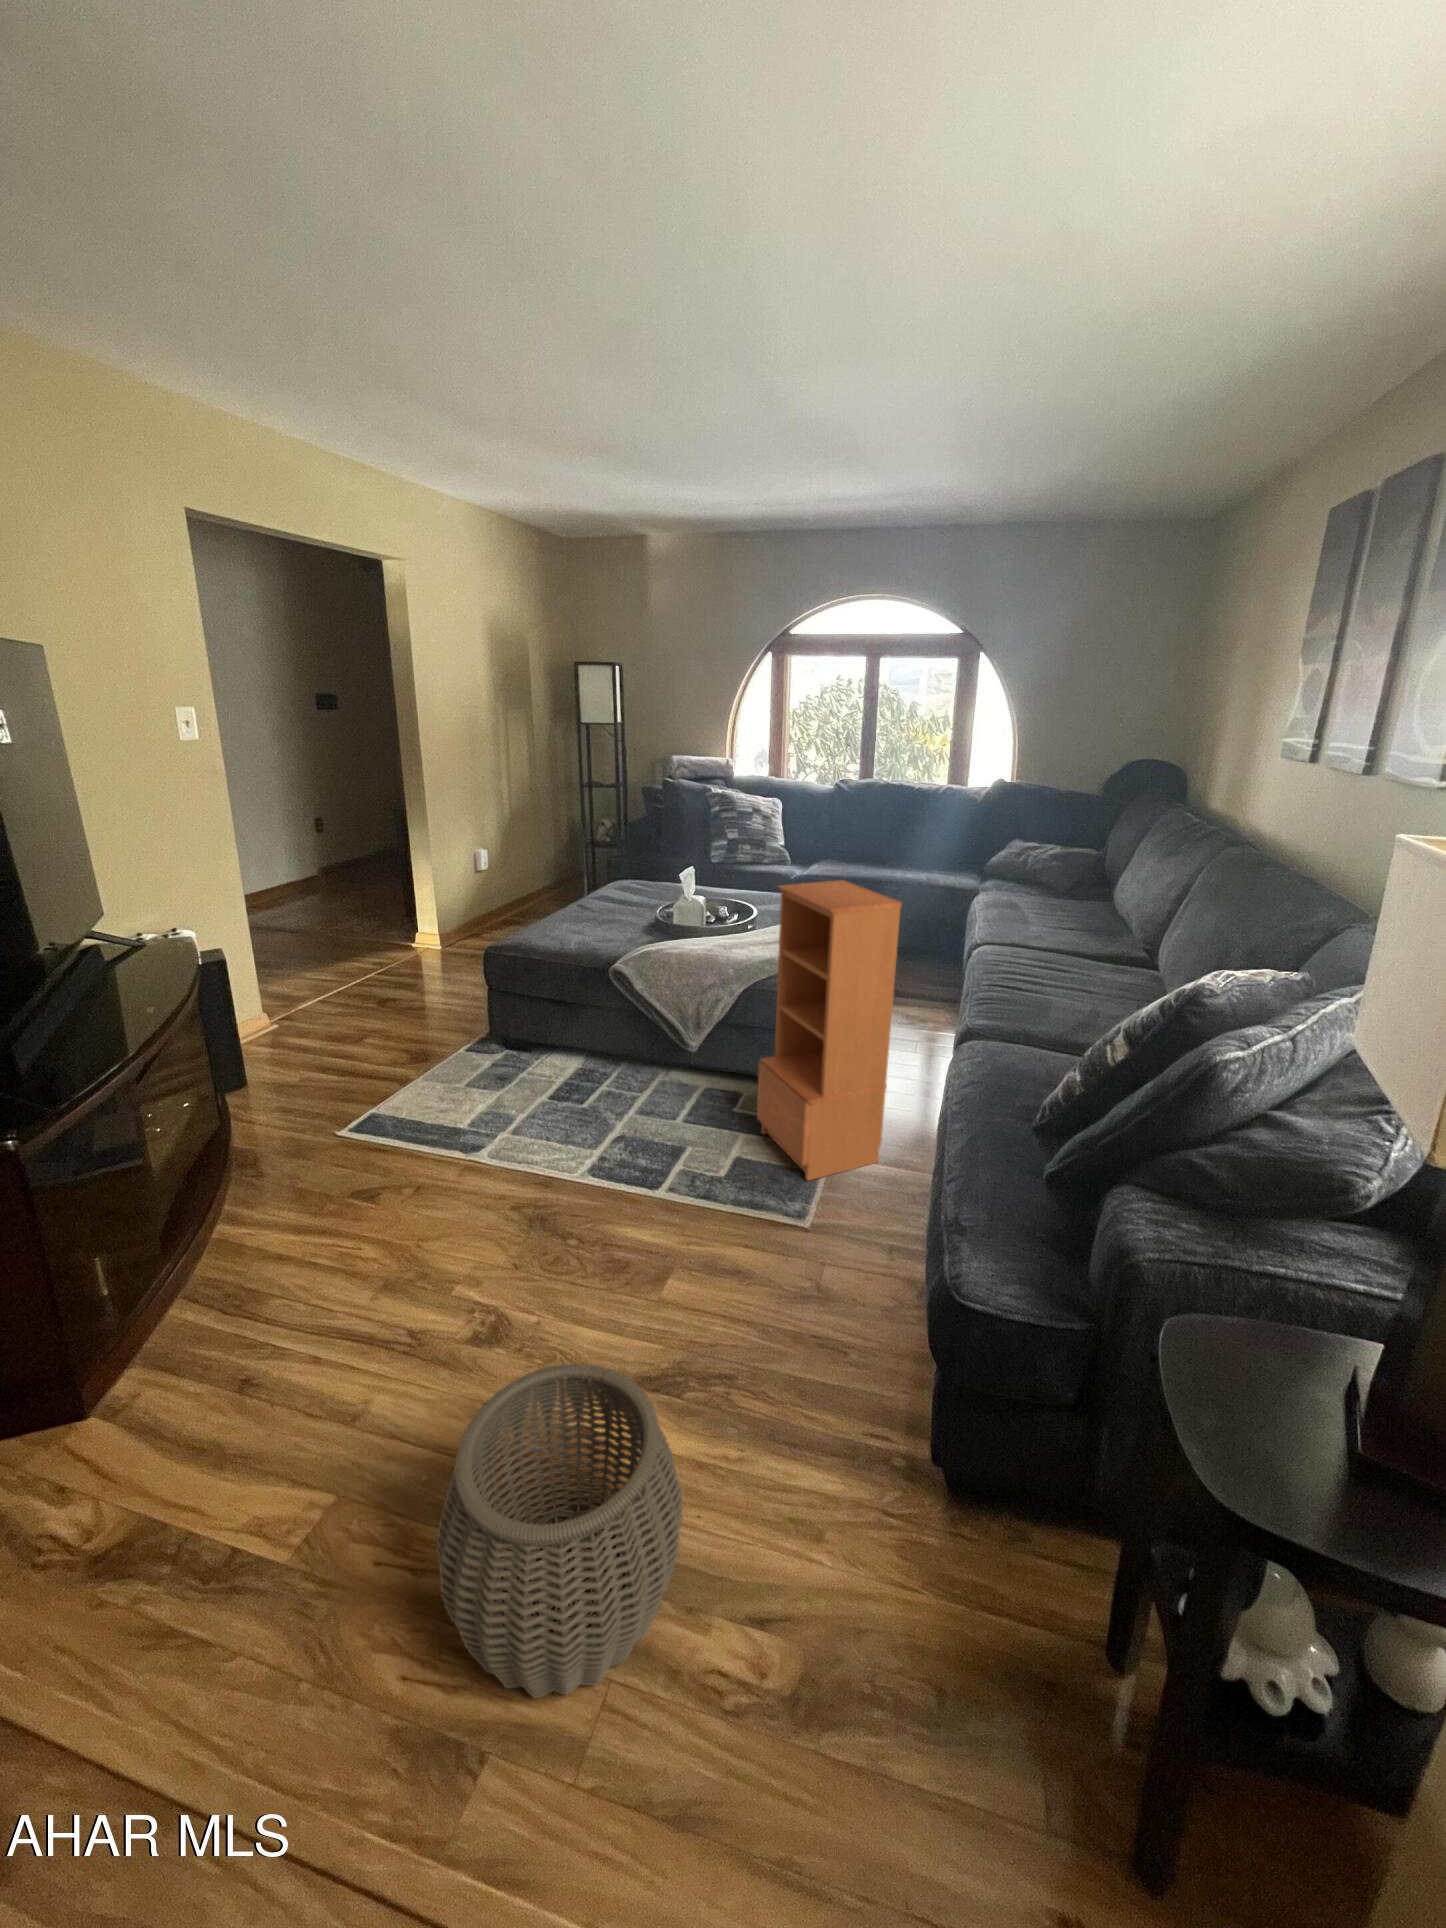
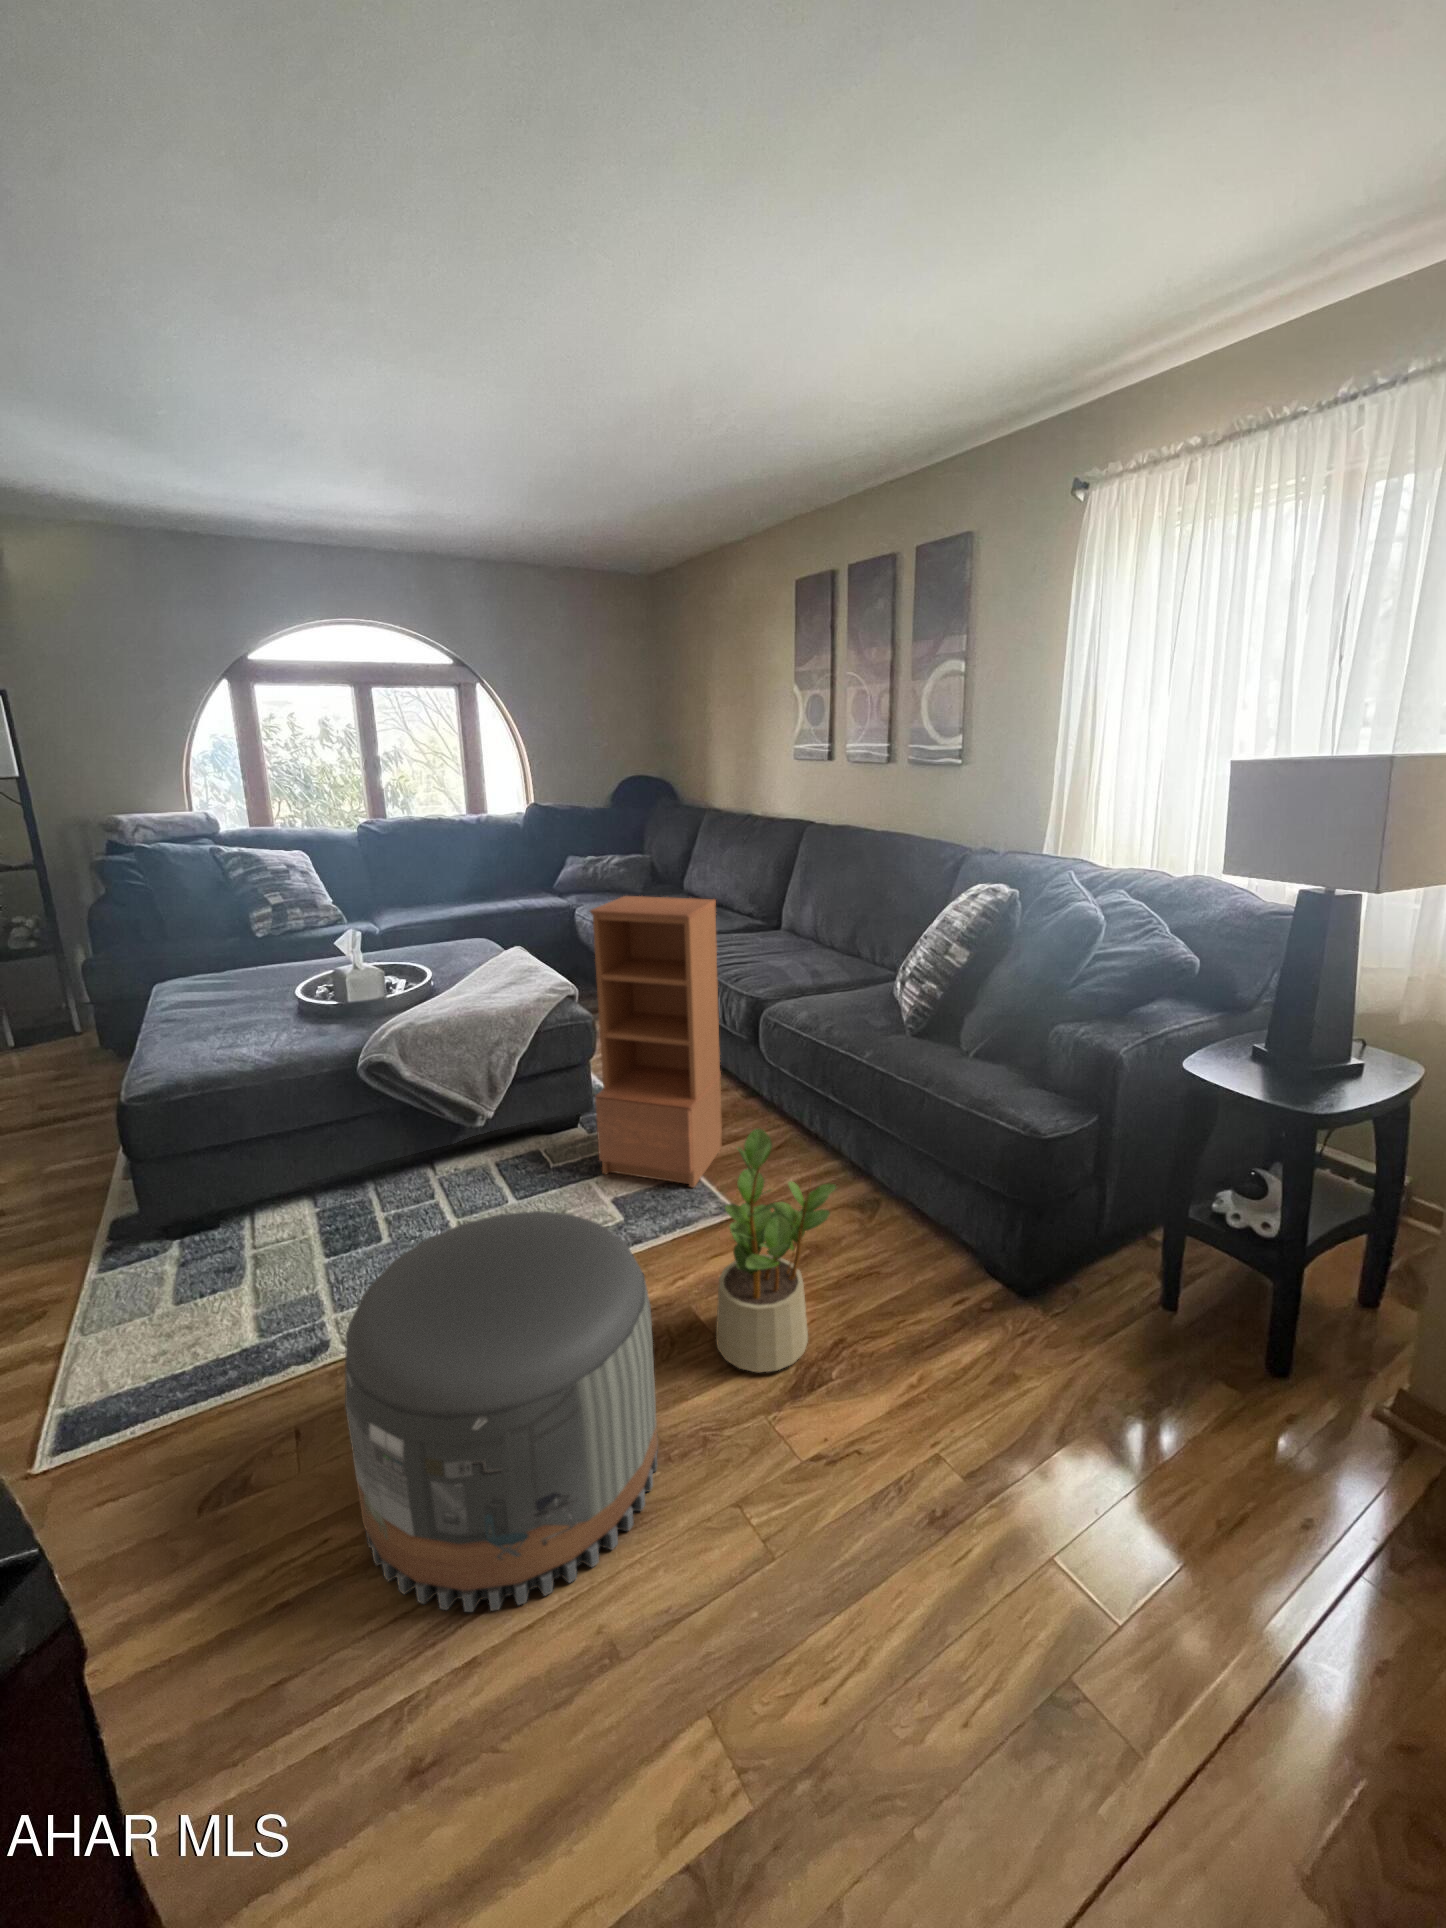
pouf: none [323,1094,568,1372] -> present [345,1211,658,1612]
potted plant: none [632,1121,758,1359] -> present [716,1128,836,1373]
woven basket: present [436,1363,683,1698] -> none [850,1327,1085,1637]

